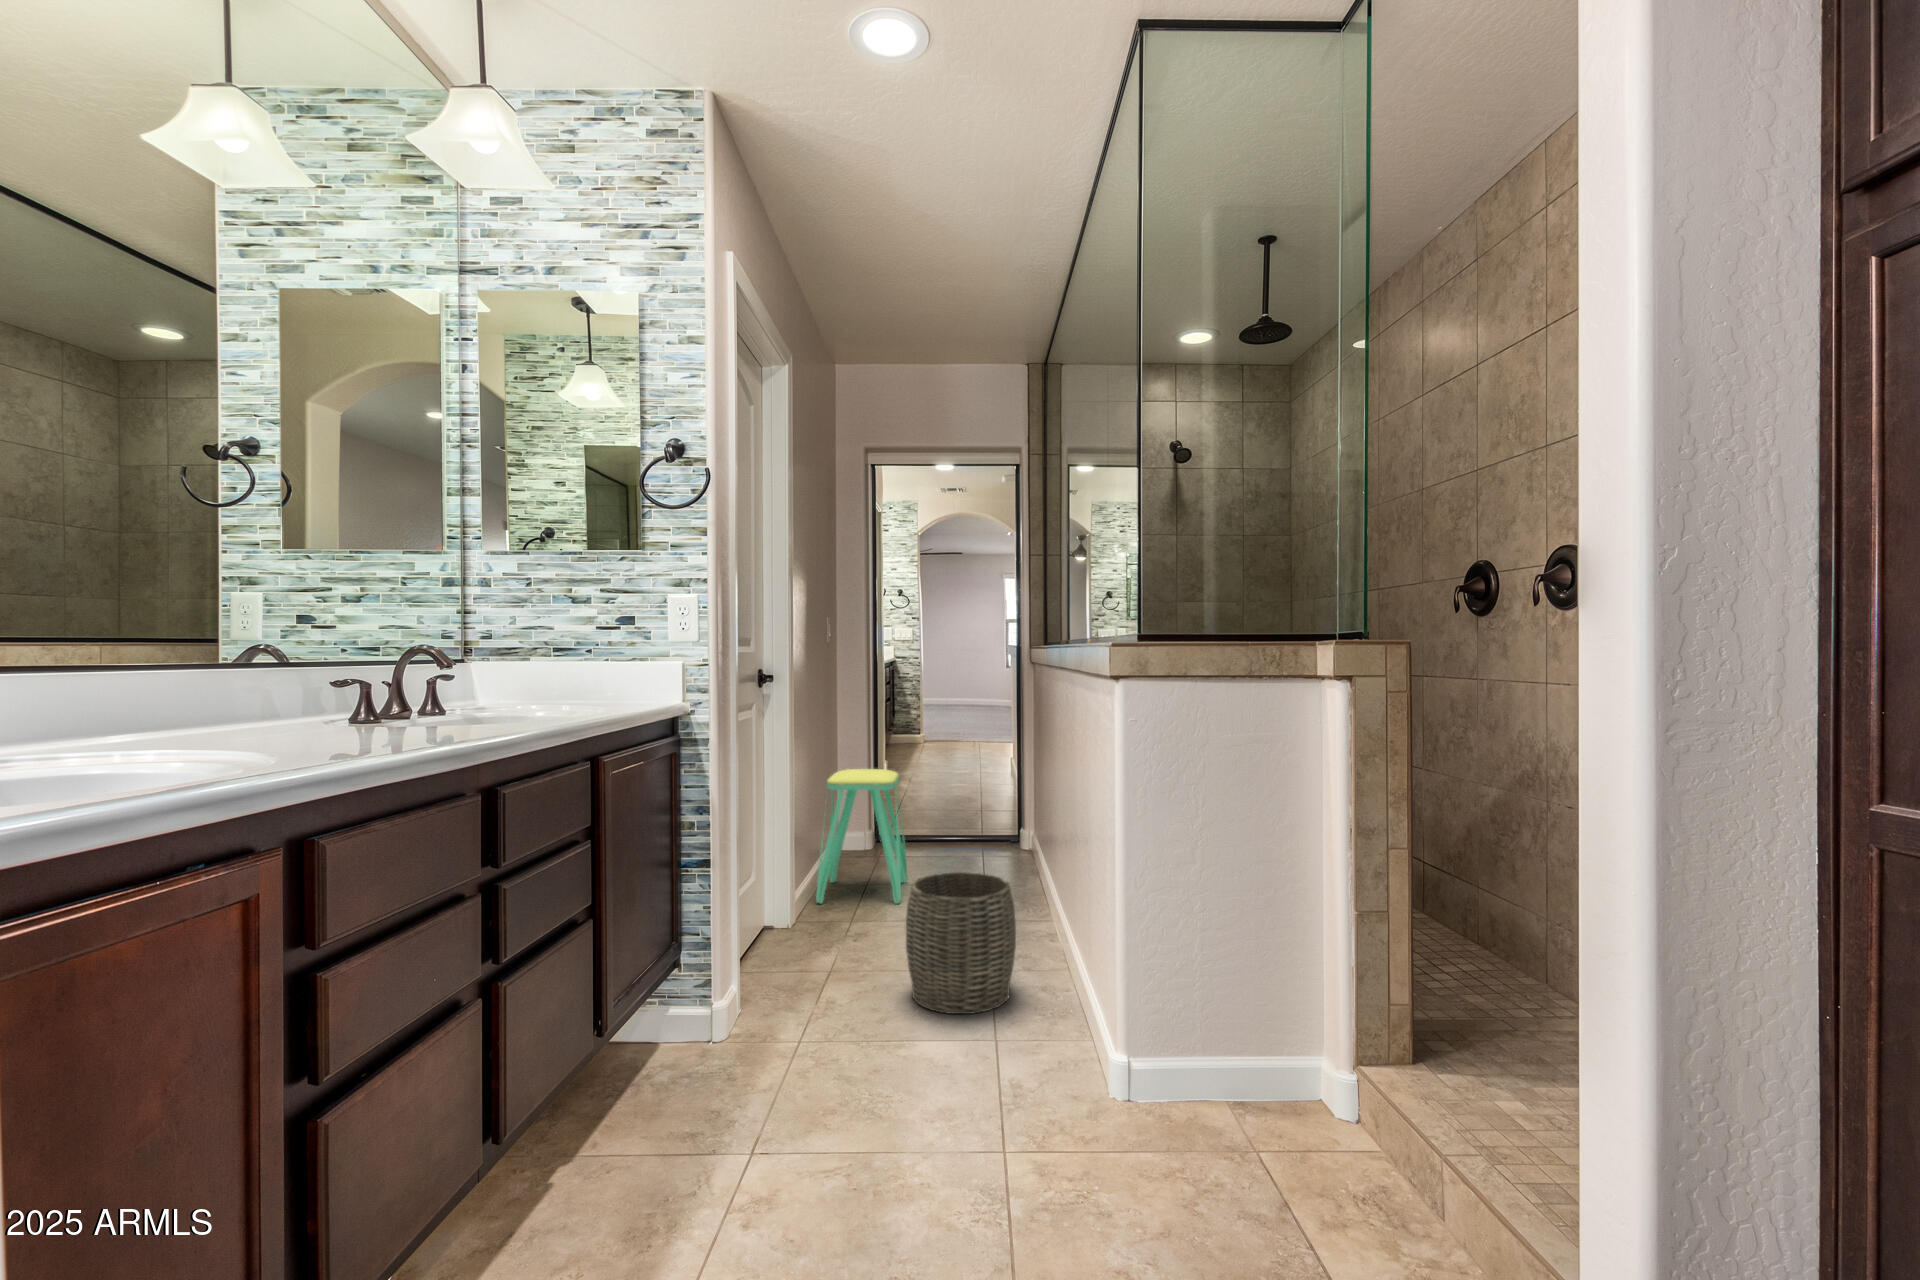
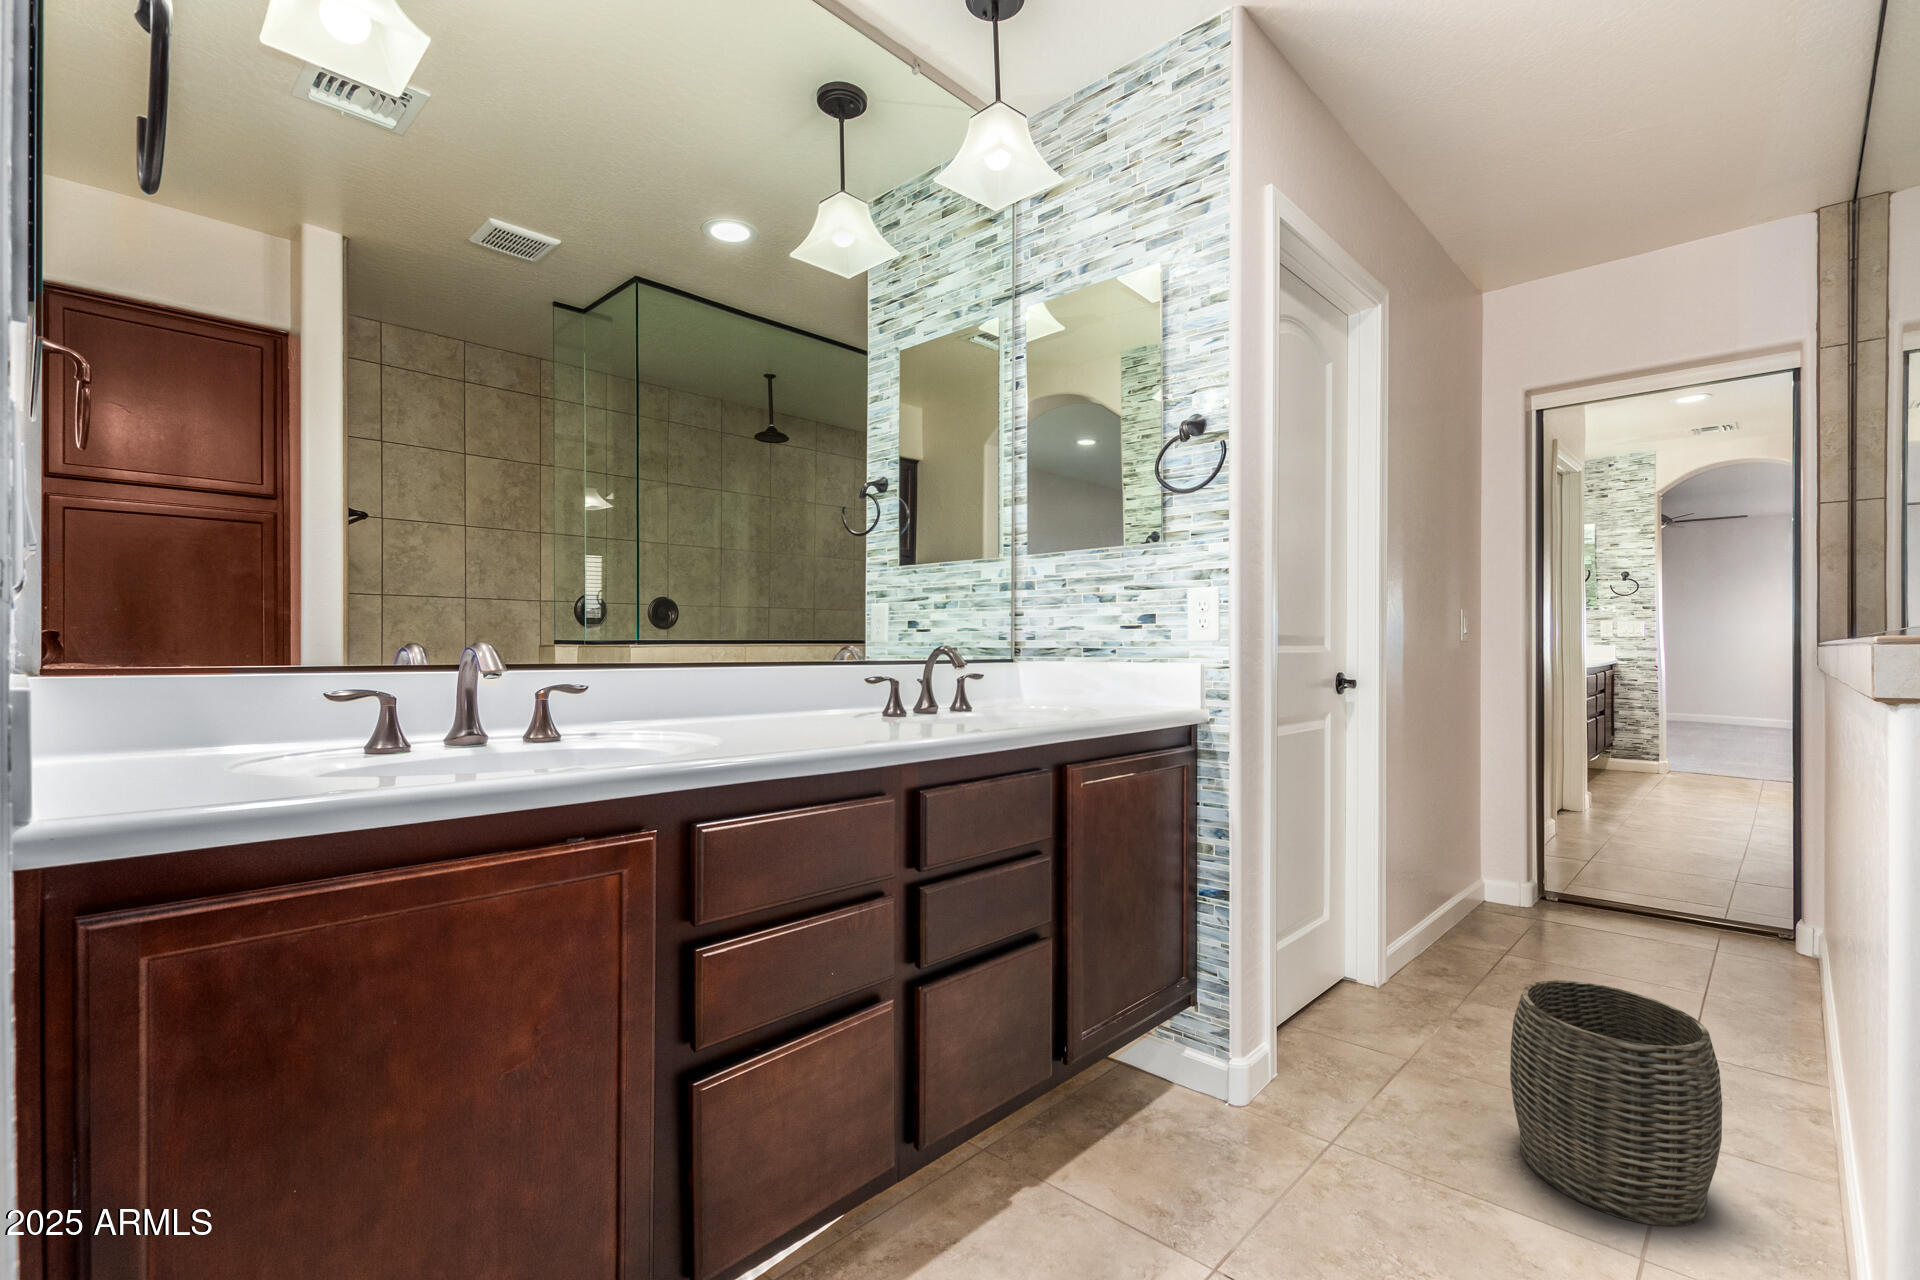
stool: present [816,769,907,904] -> none [1426,802,1574,993]

